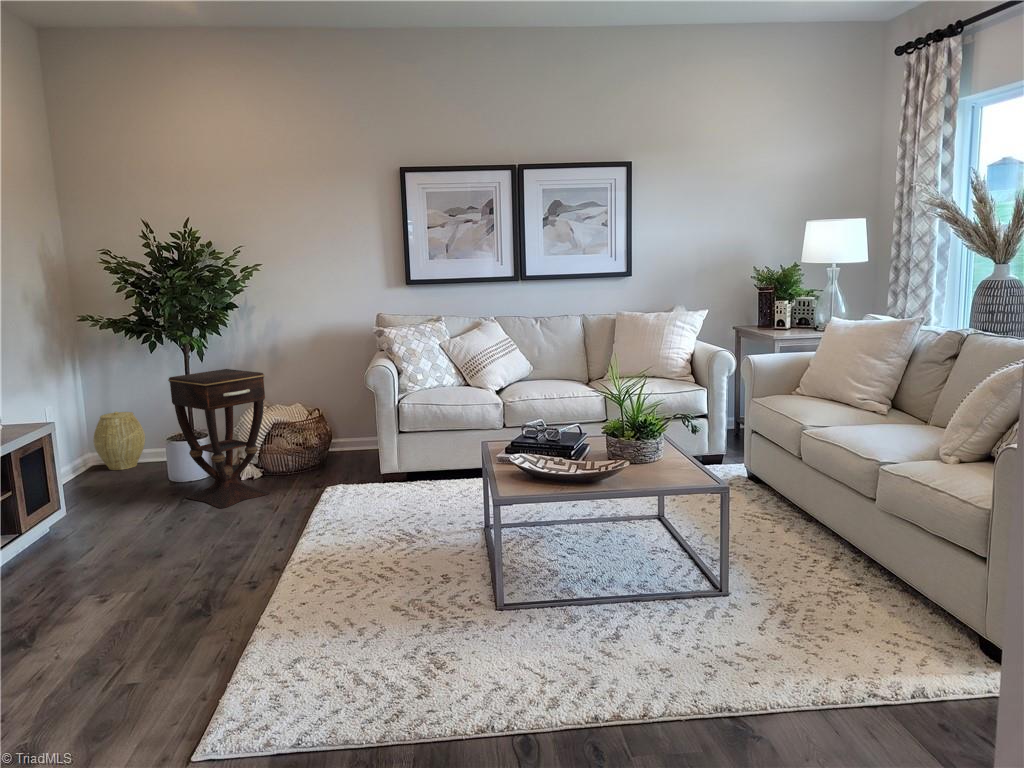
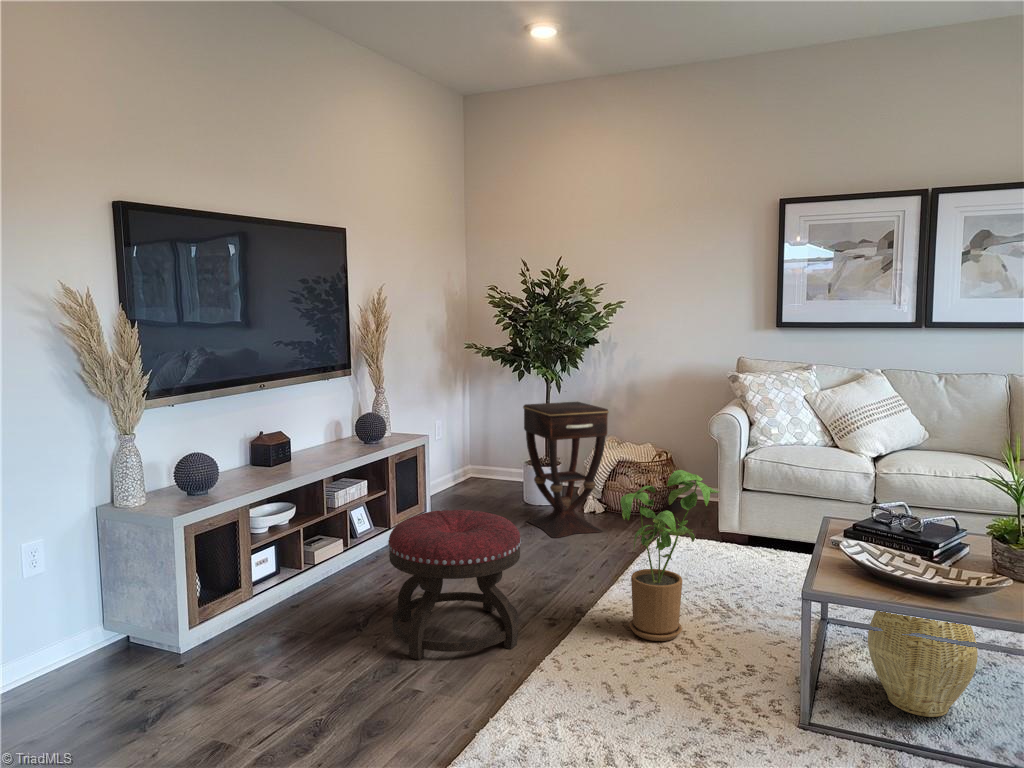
woven basket: present [93,412,145,470] -> present [868,611,978,717]
house plant: none [311,419,400,577] -> present [621,470,719,641]
ottoman: none [63,490,227,654] -> present [388,510,521,660]

